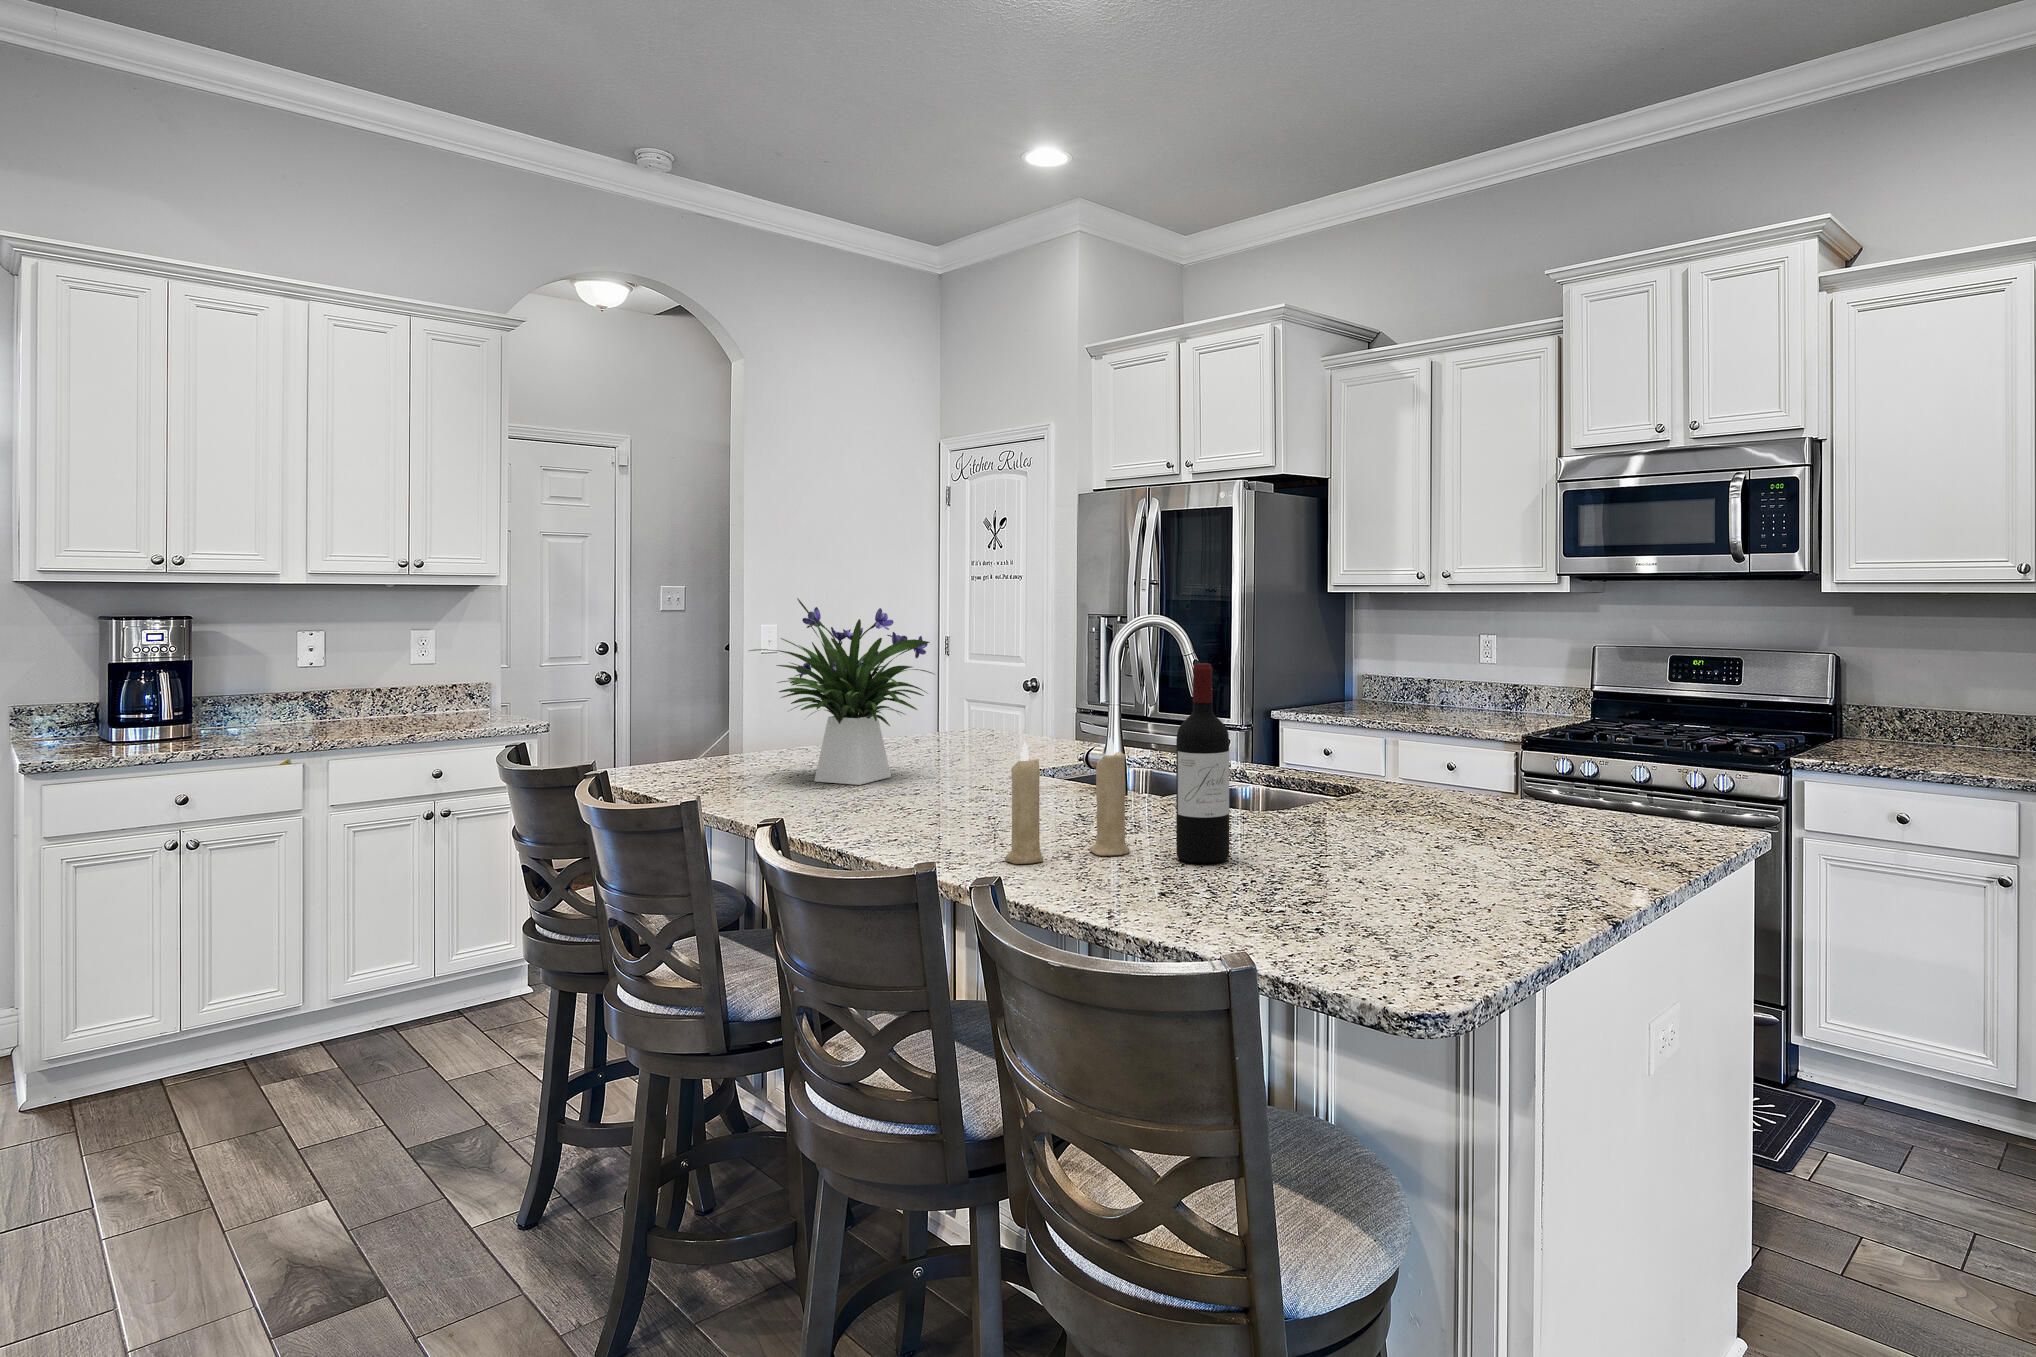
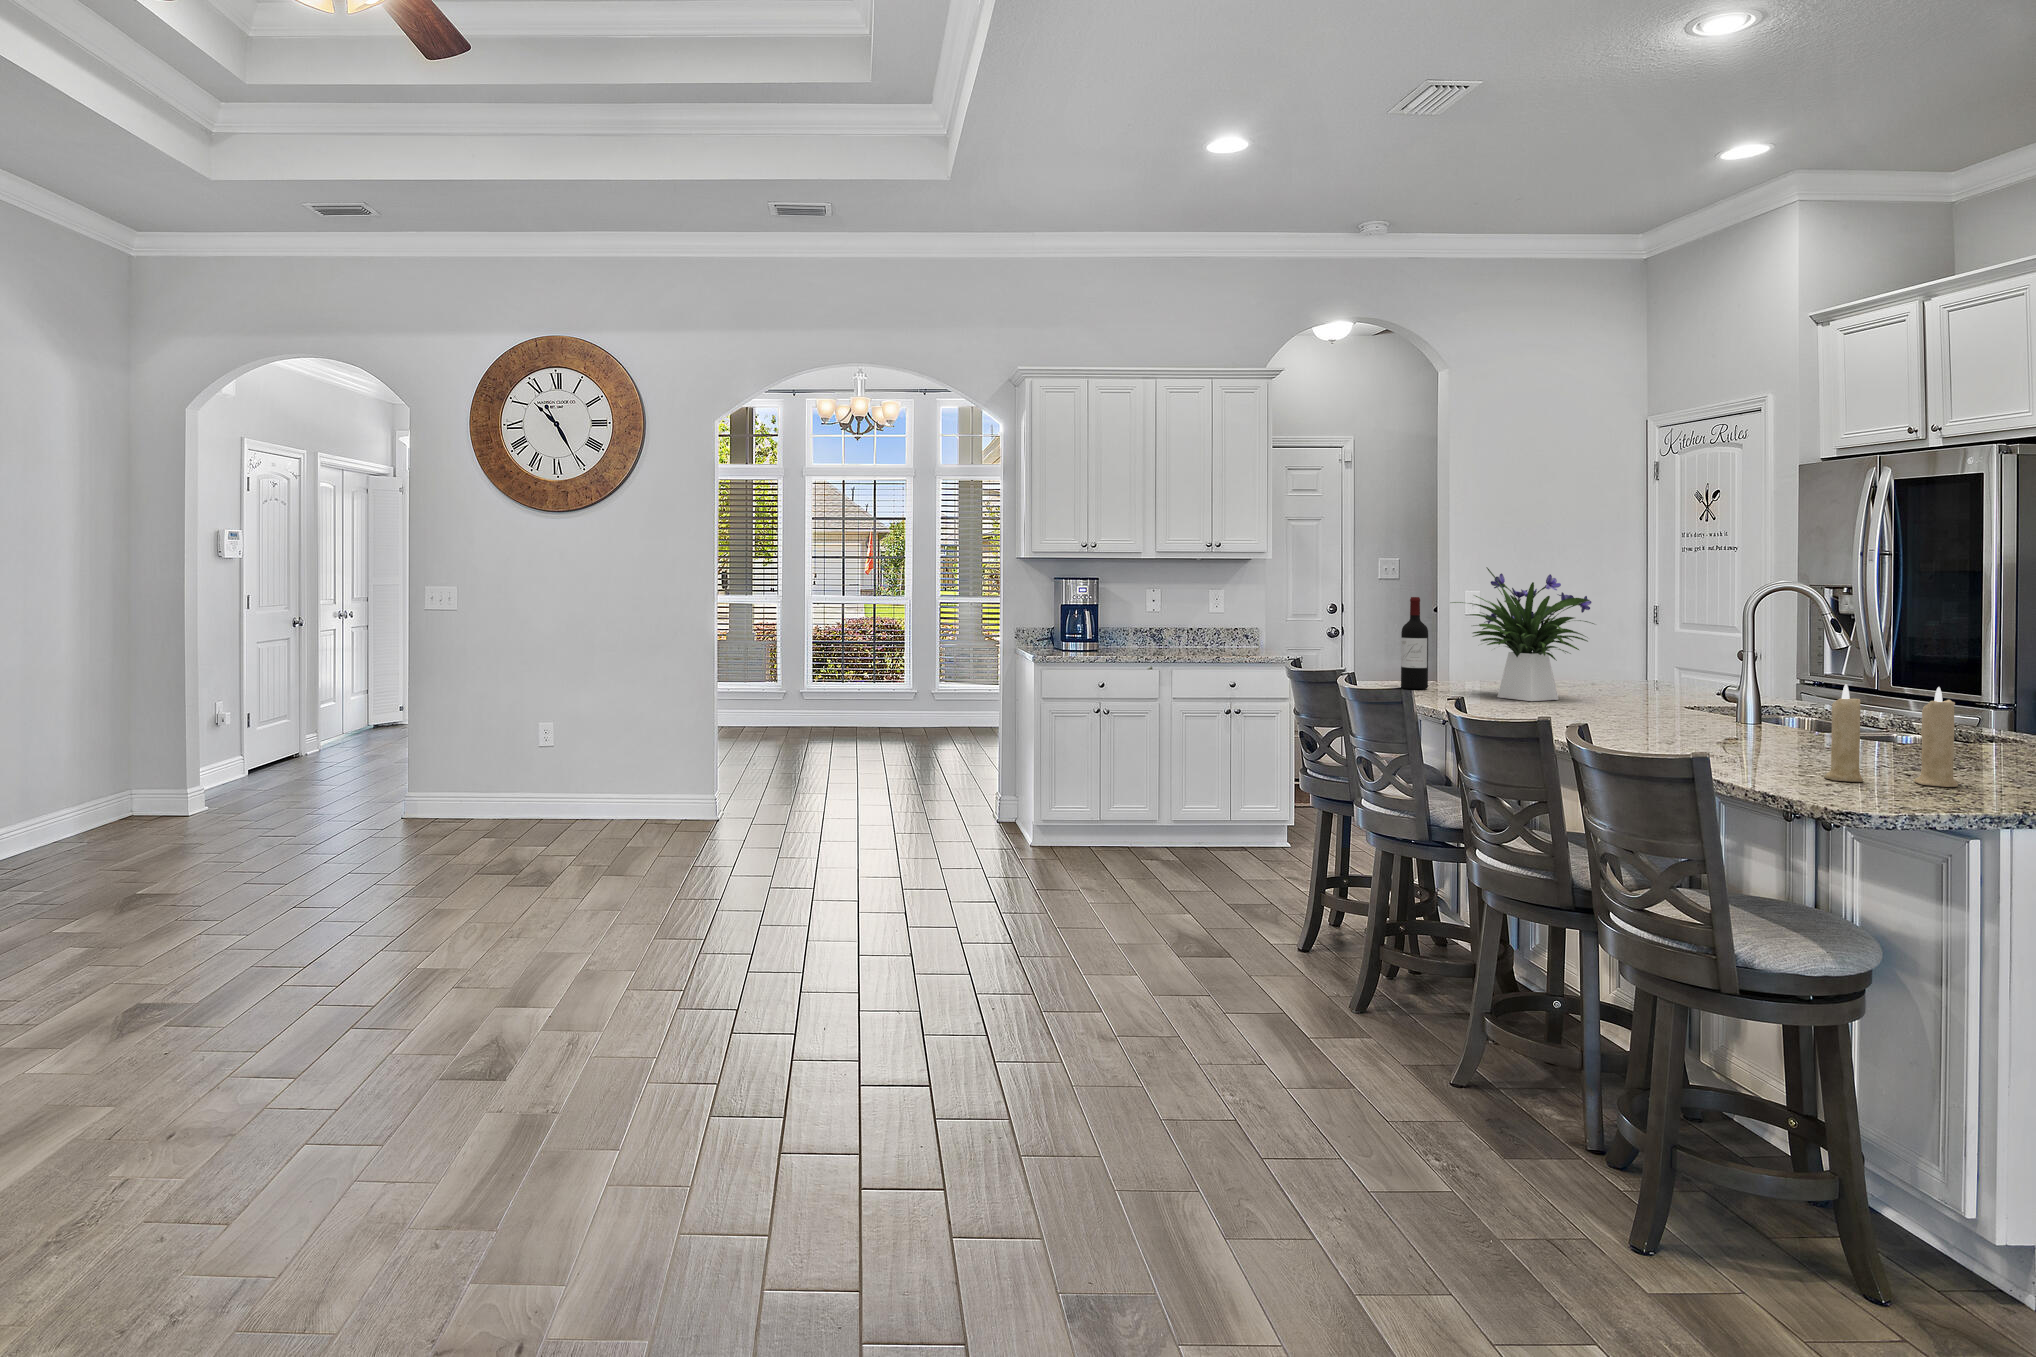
wine bottle: present [1176,663,1229,863] -> present [1401,597,1428,689]
candle: present [1005,738,1129,864] -> present [1824,684,1958,787]

